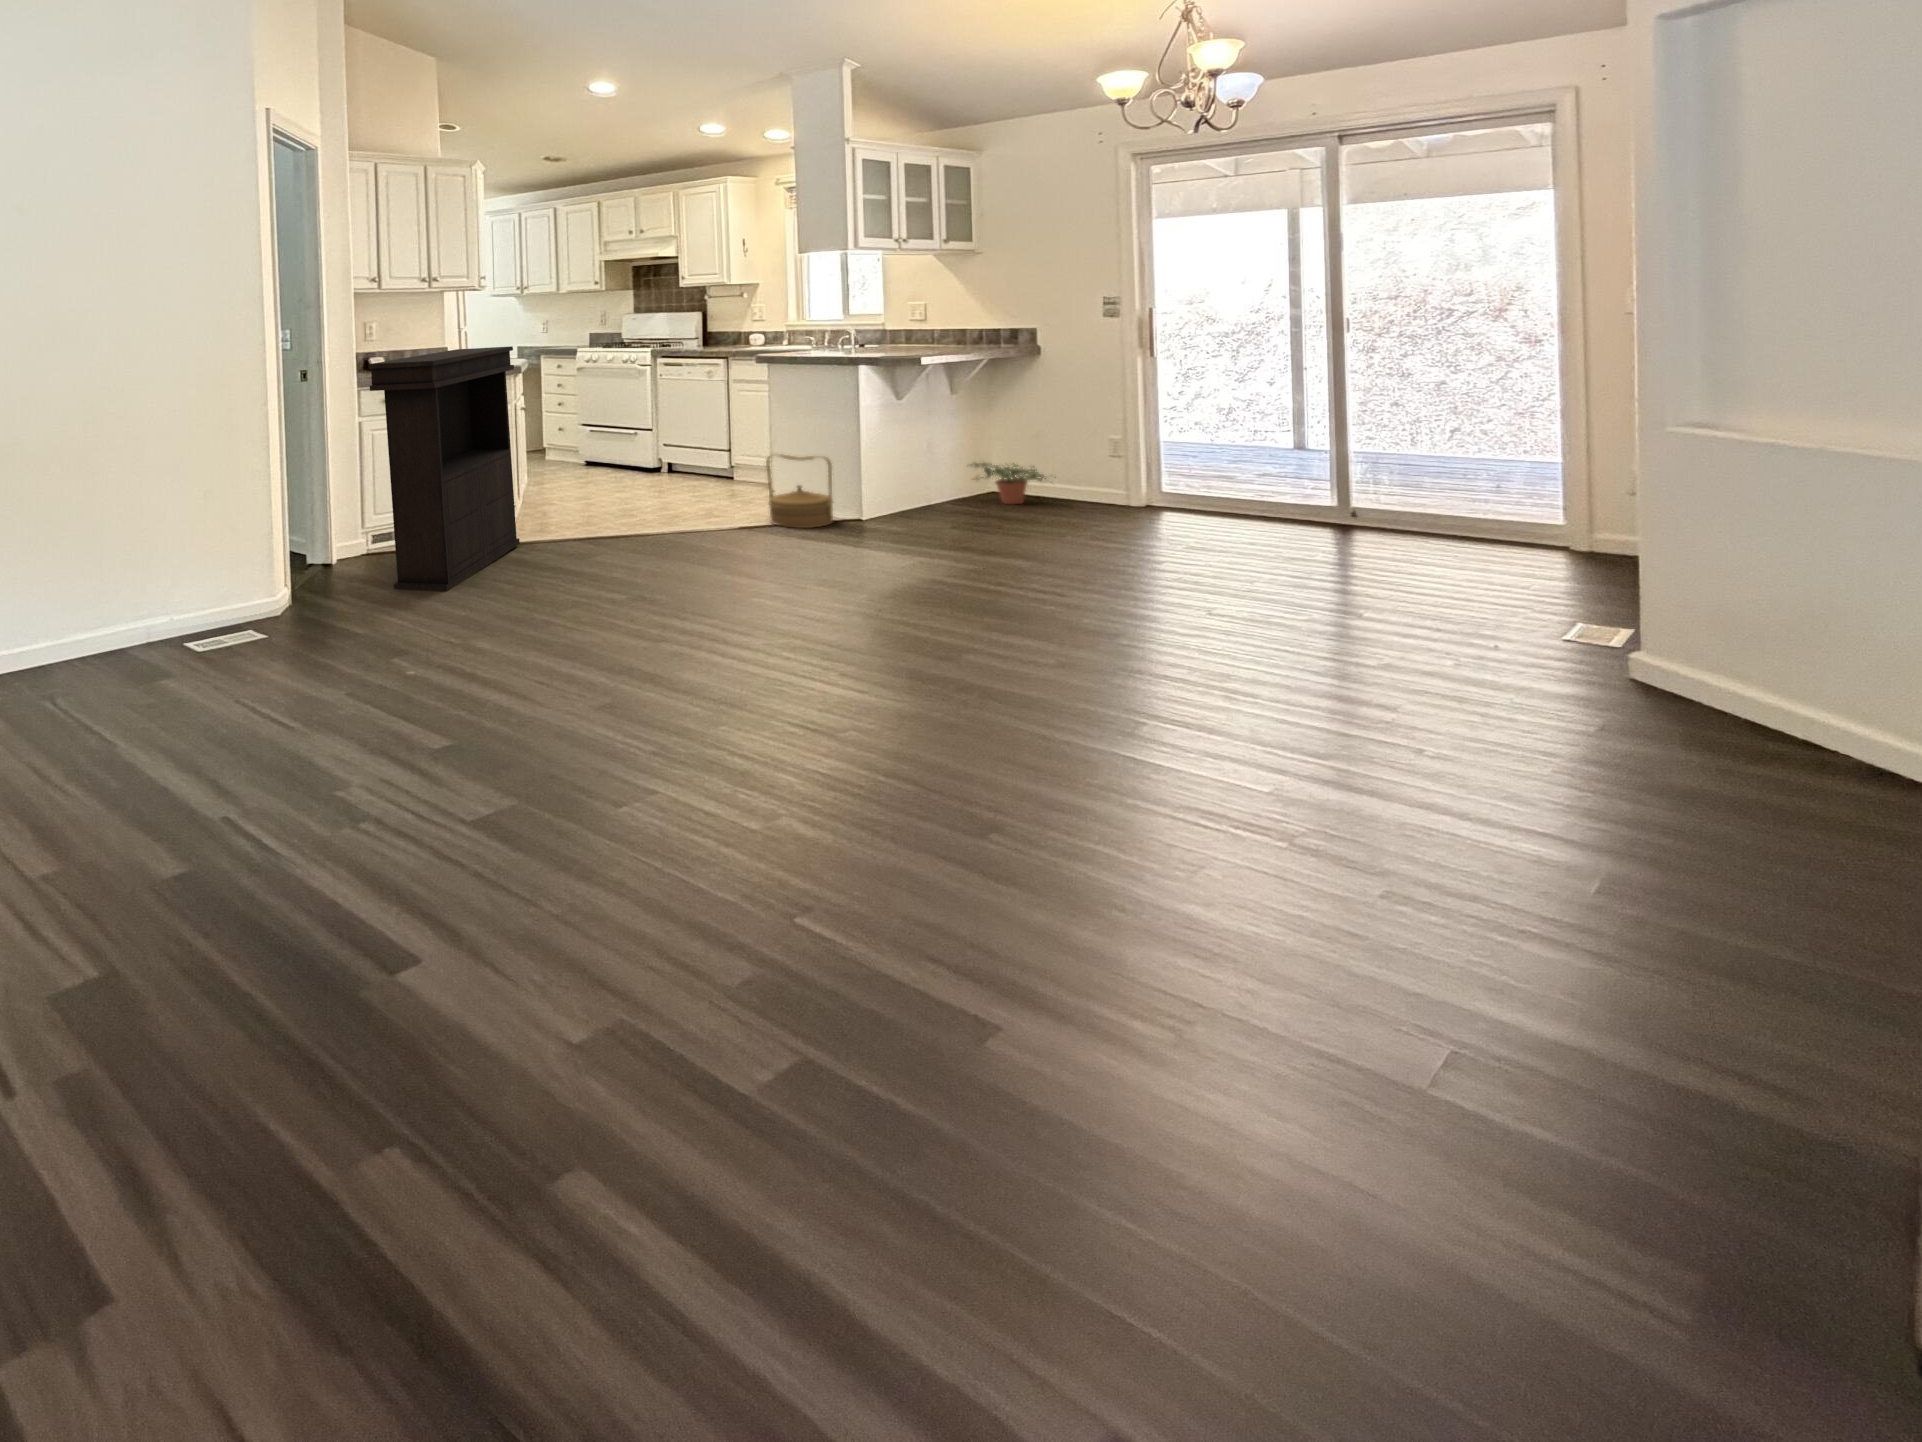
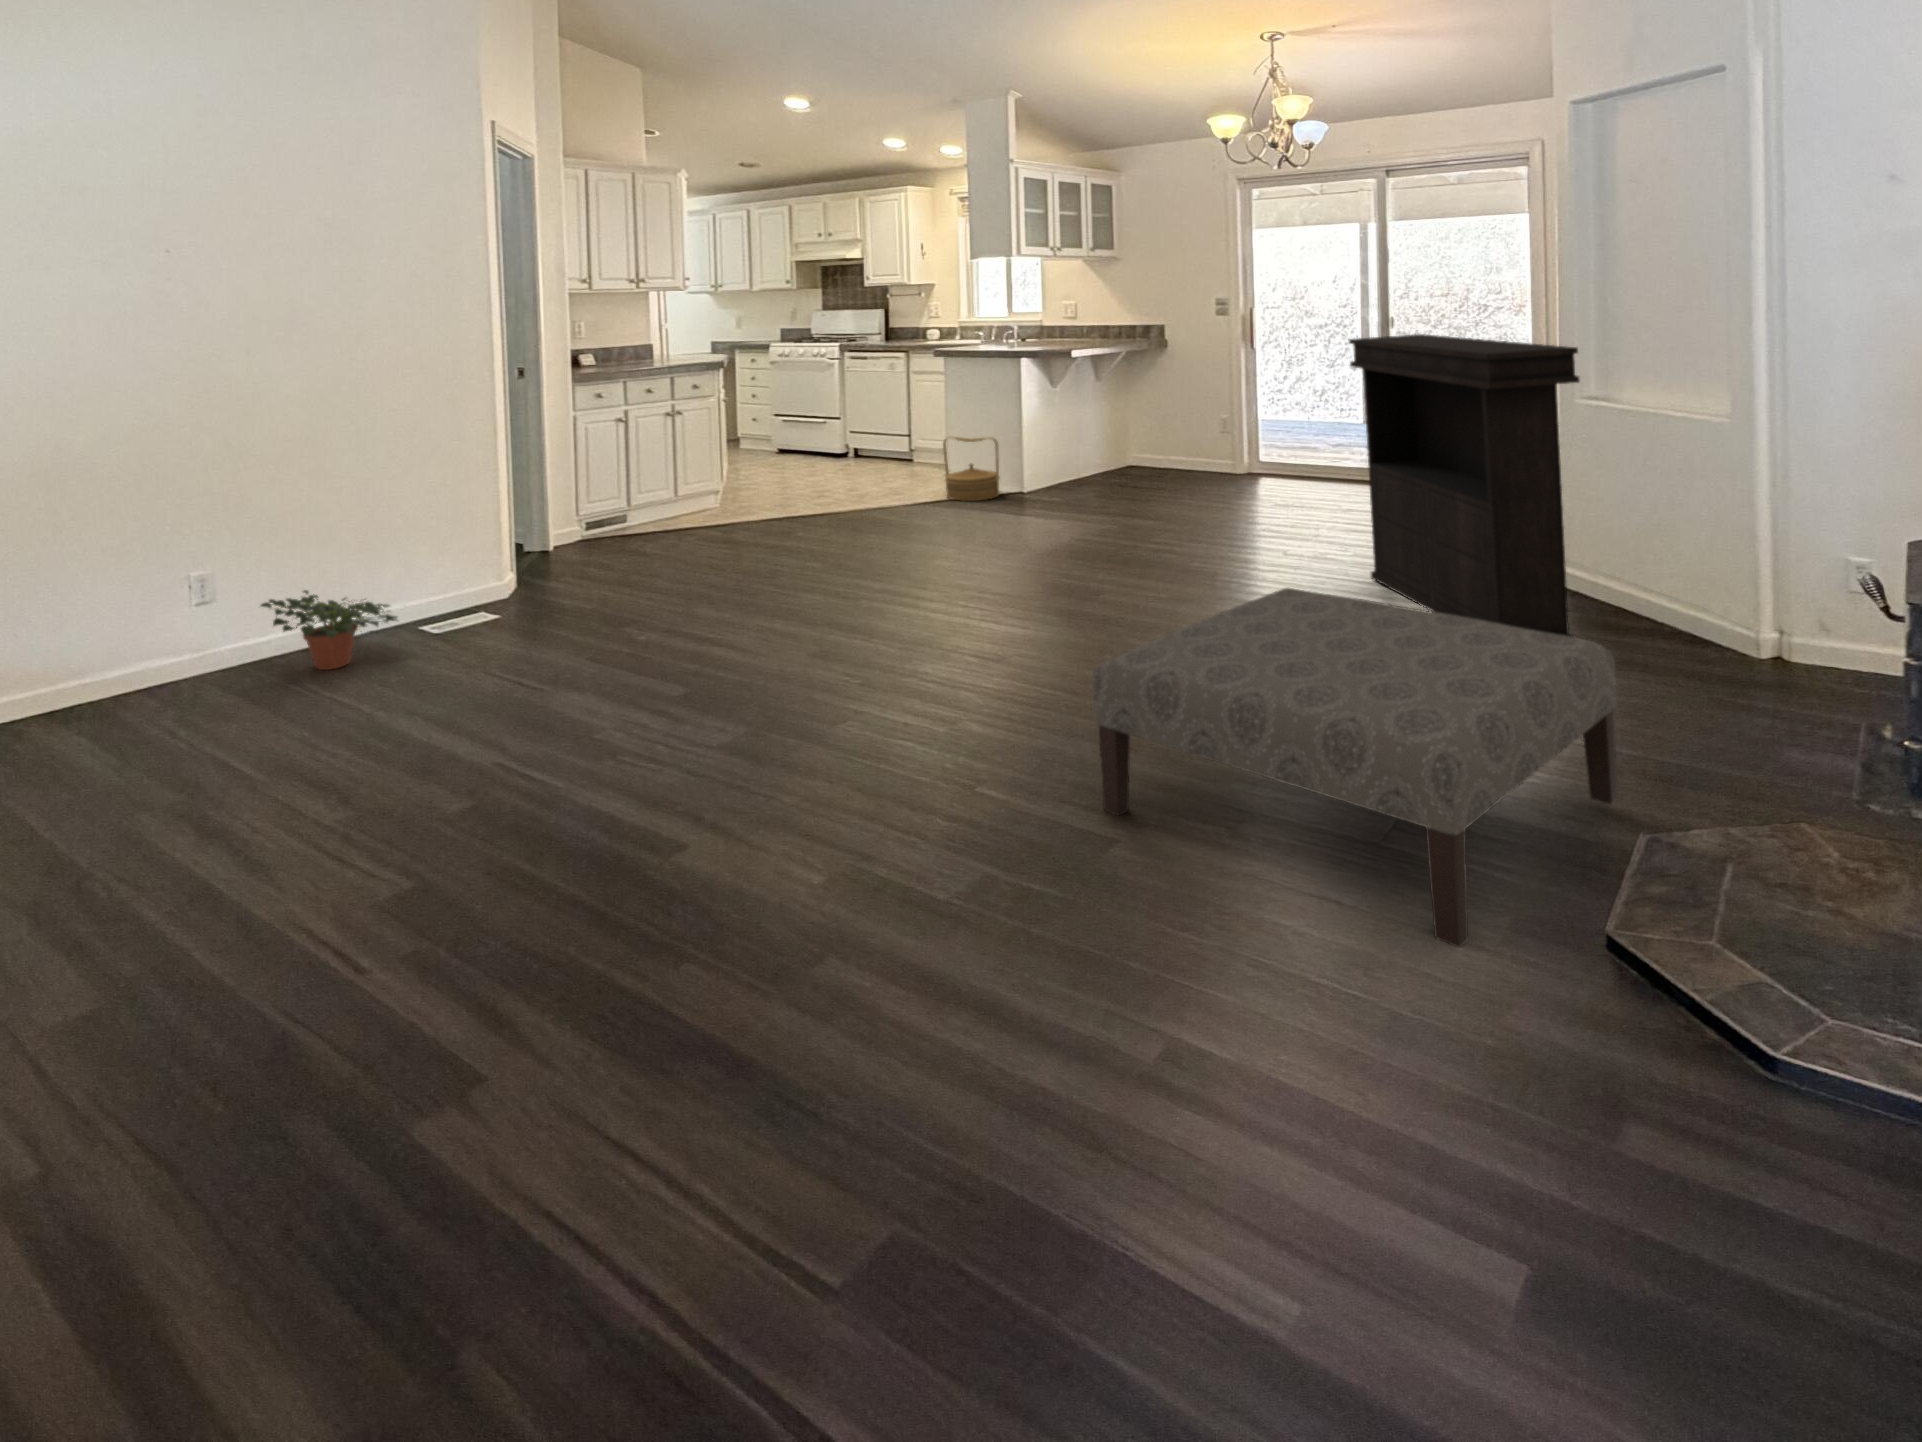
console table: present [368,346,520,592] -> present [1349,334,1579,637]
potted plant: present [973,463,1046,504] -> present [261,590,397,670]
ottoman: none [959,682,1852,1333] -> present [1093,588,1618,947]

